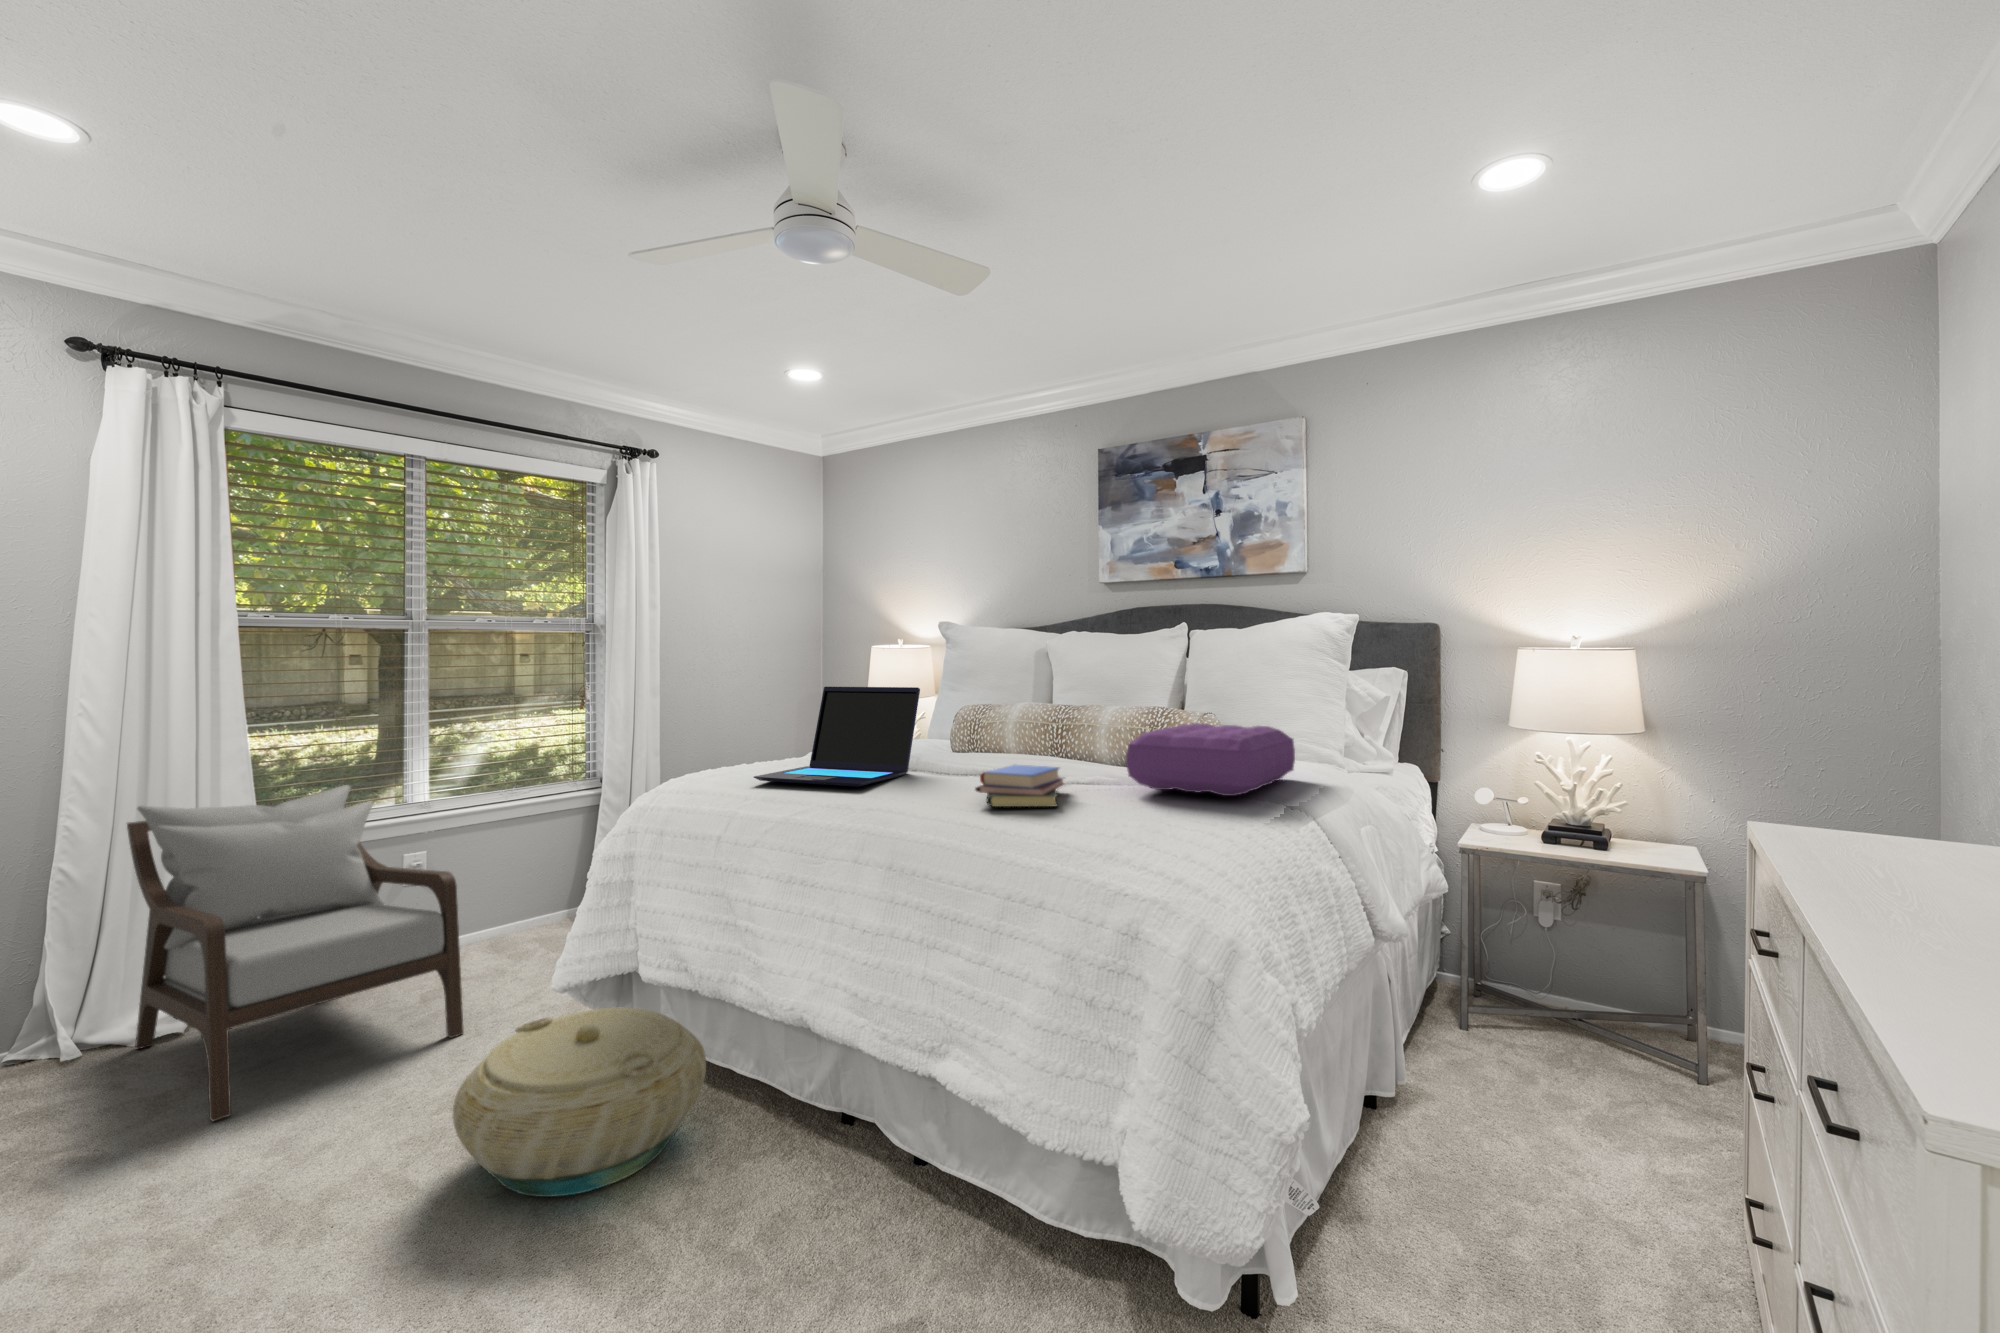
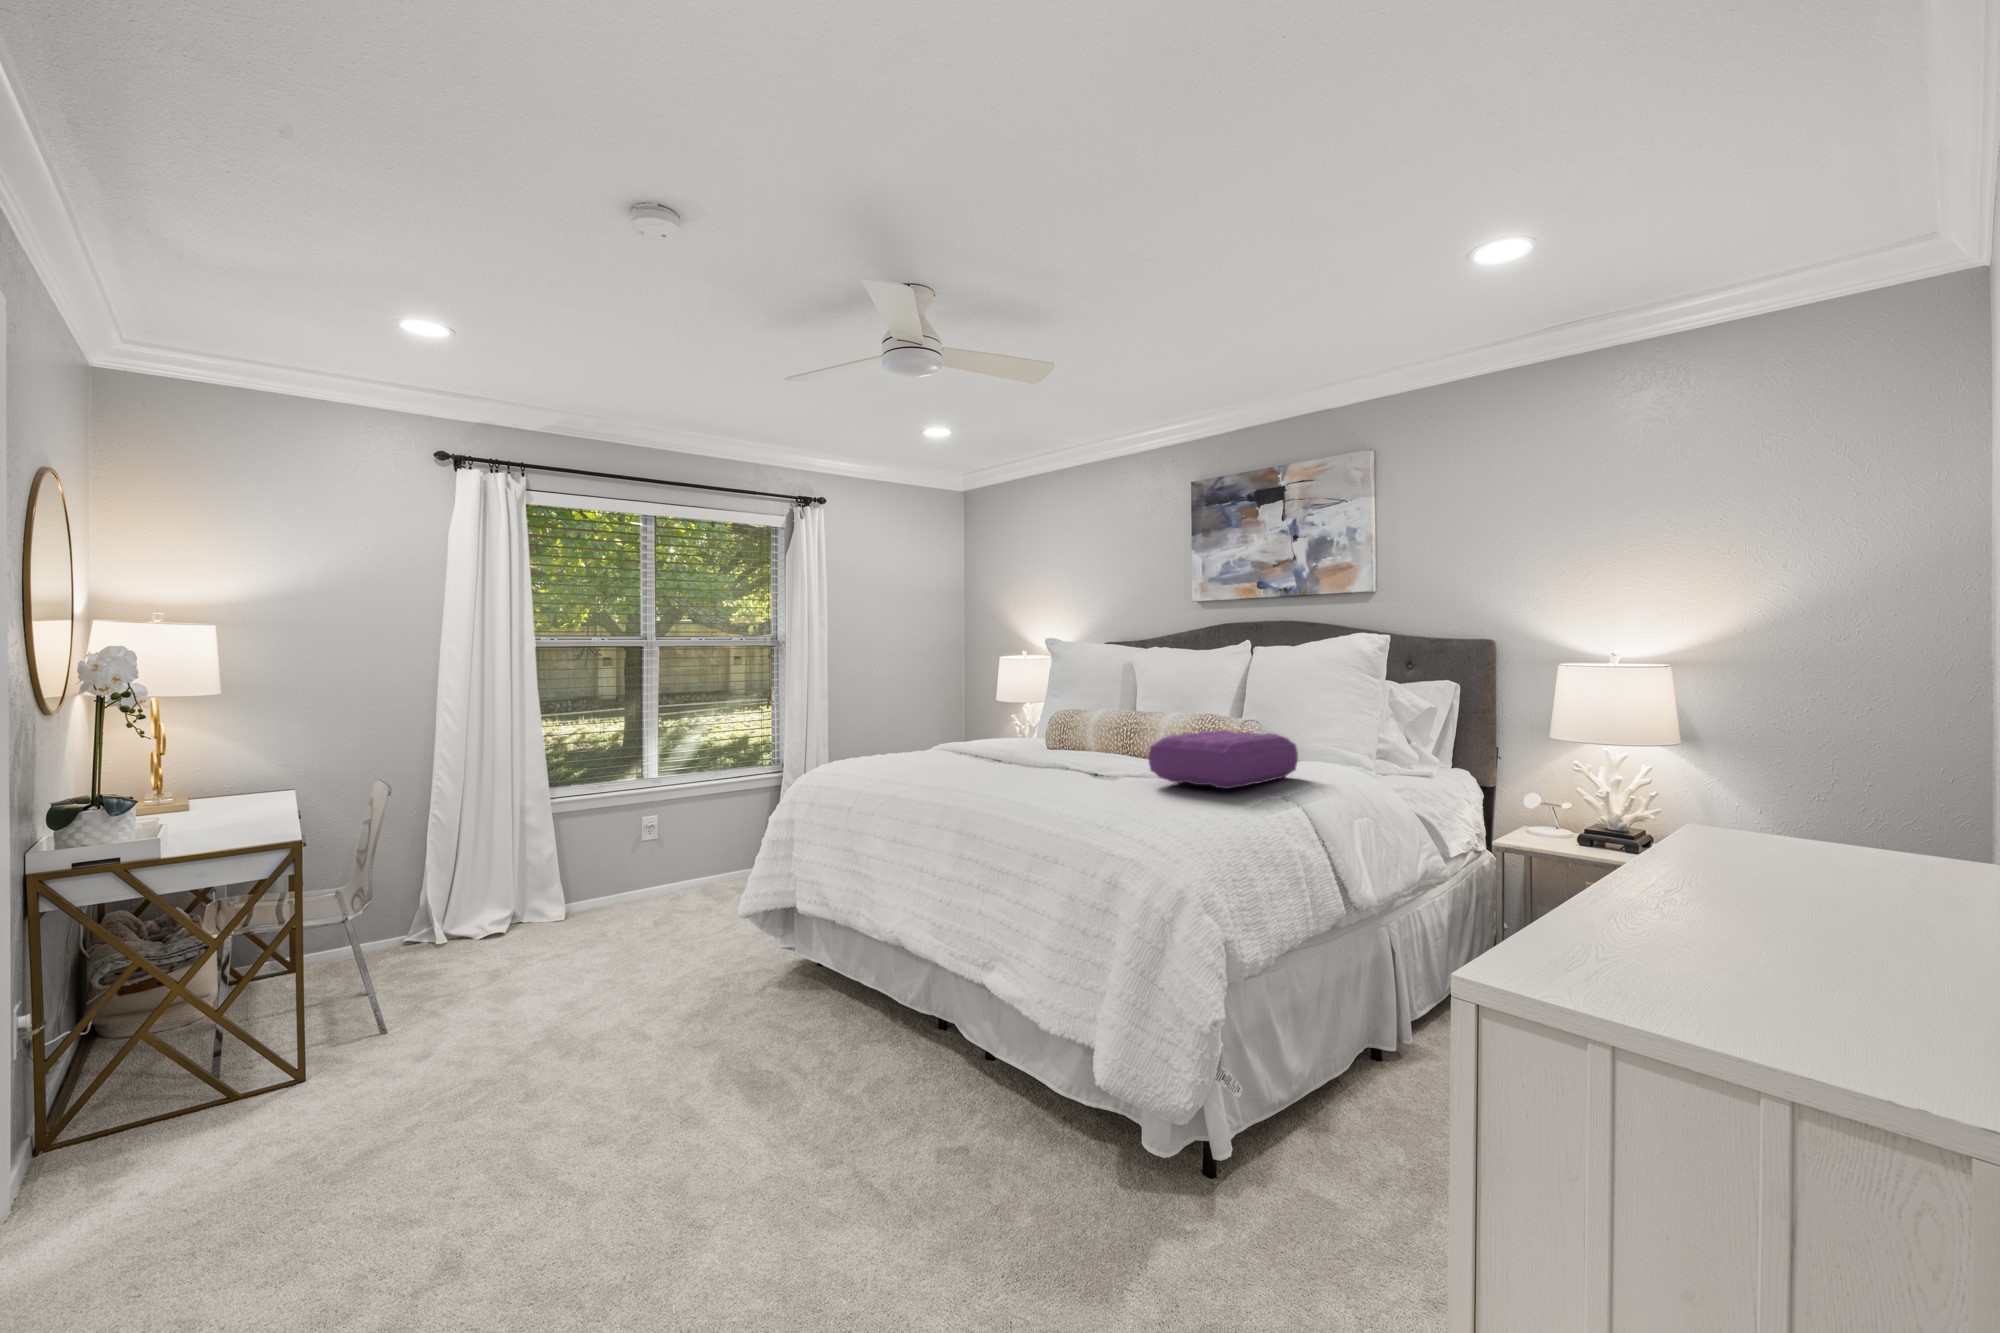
laptop: present [754,687,920,787] -> none [878,695,1008,774]
book: present [975,765,1064,807] -> none [1028,760,1105,792]
armchair: present [127,785,464,1121] -> none [472,764,682,986]
basket: present [453,1007,706,1197] -> none [674,929,840,1046]

